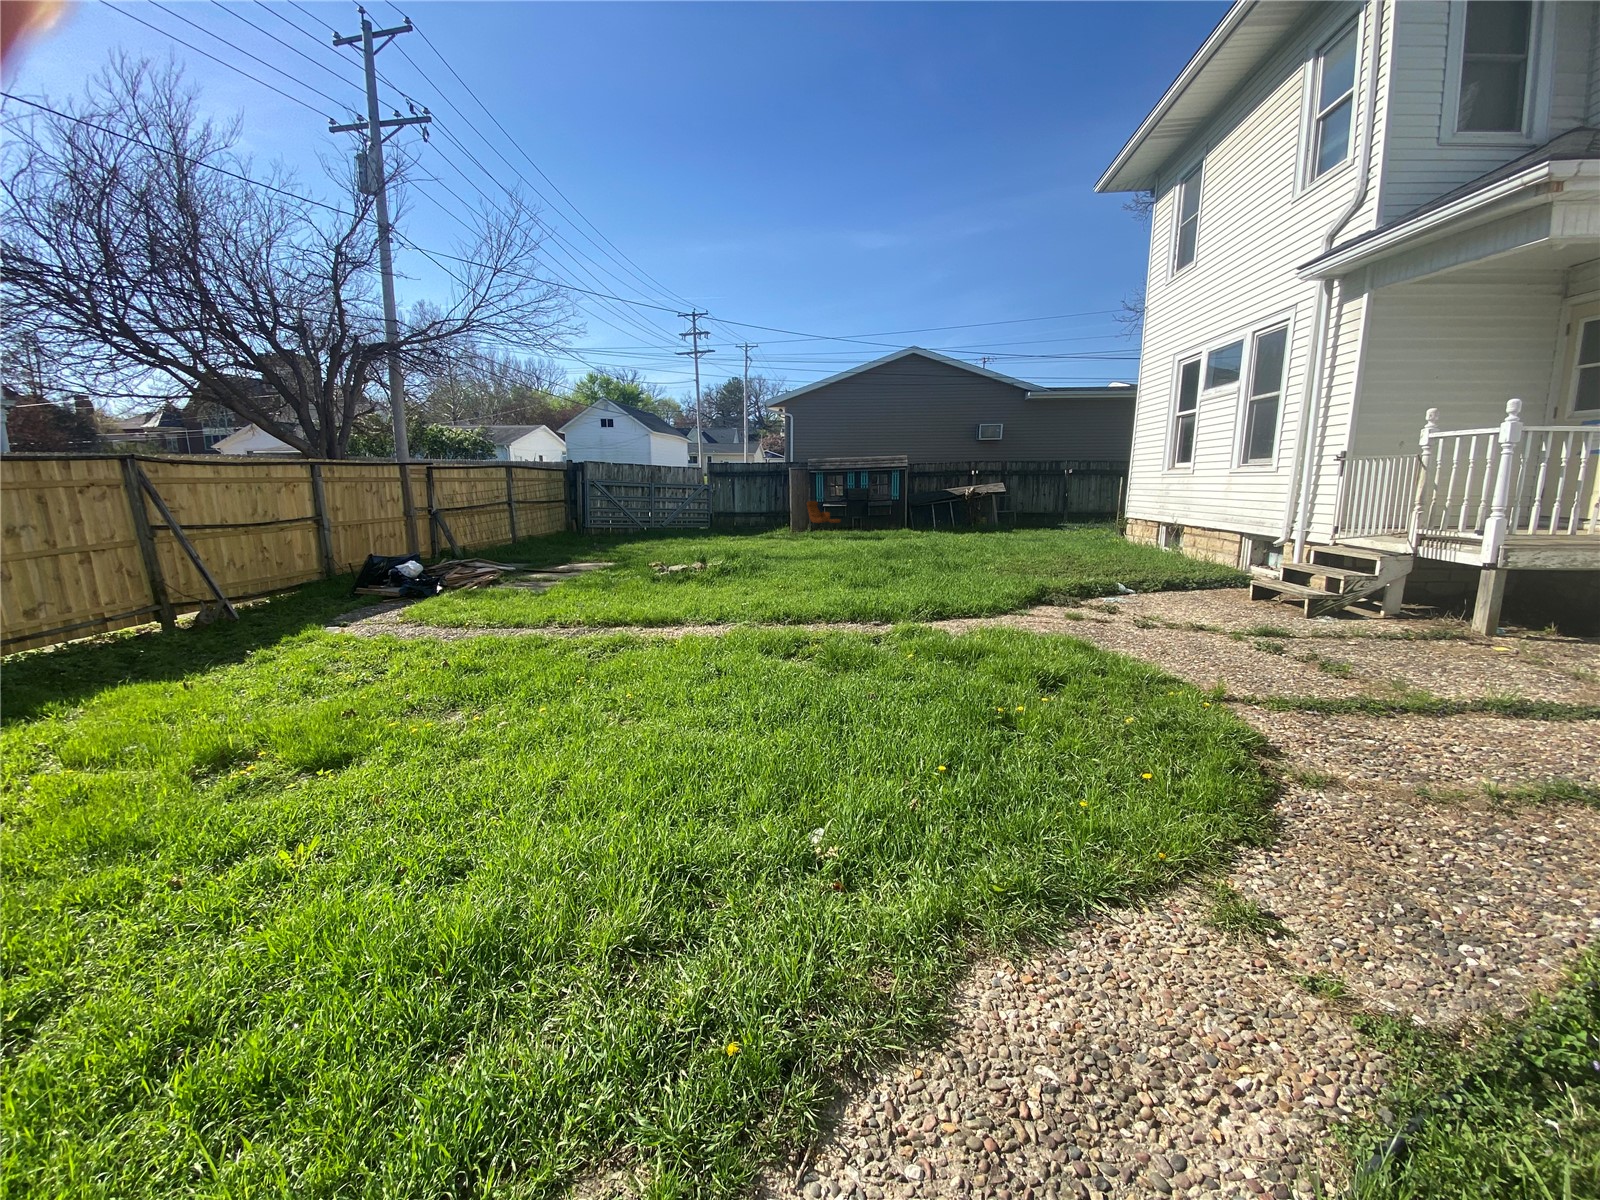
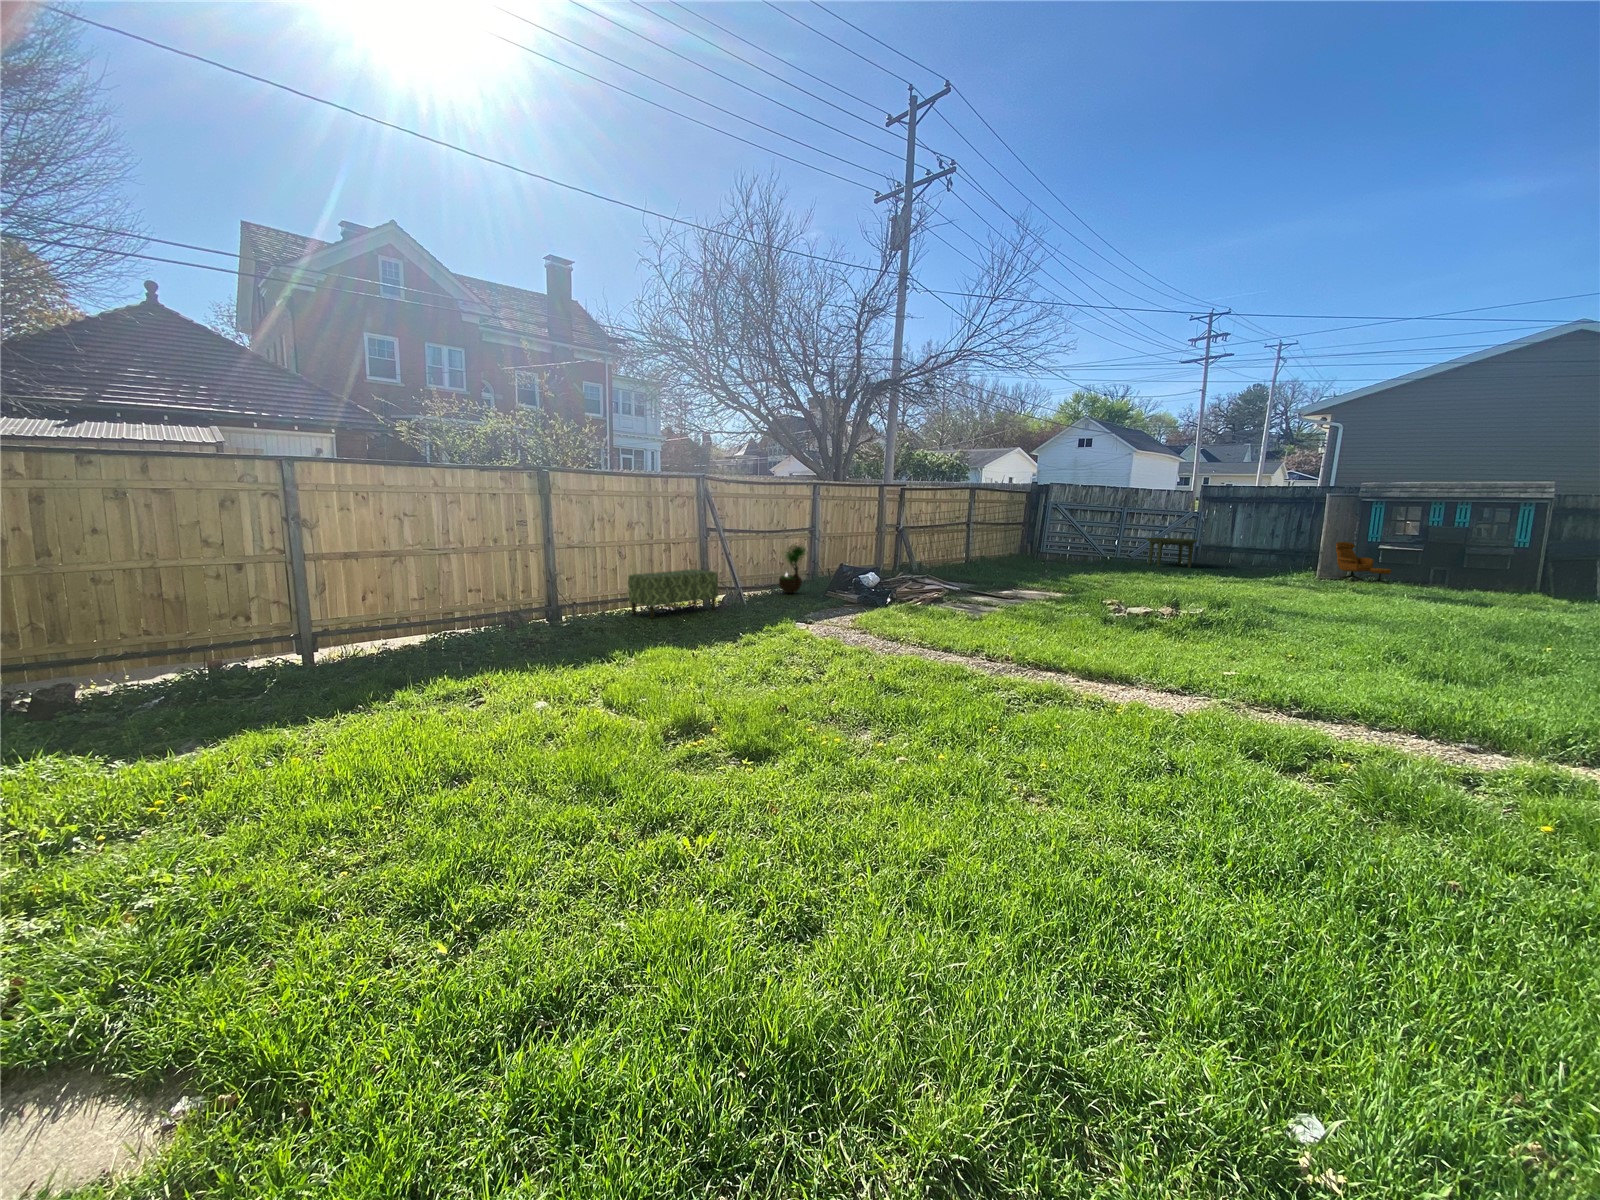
round table: none [674,506,715,532] -> present [1146,538,1198,568]
potted tree: none [279,534,321,599] -> present [779,545,806,593]
bench: none [21,582,193,656] -> present [628,569,718,619]

